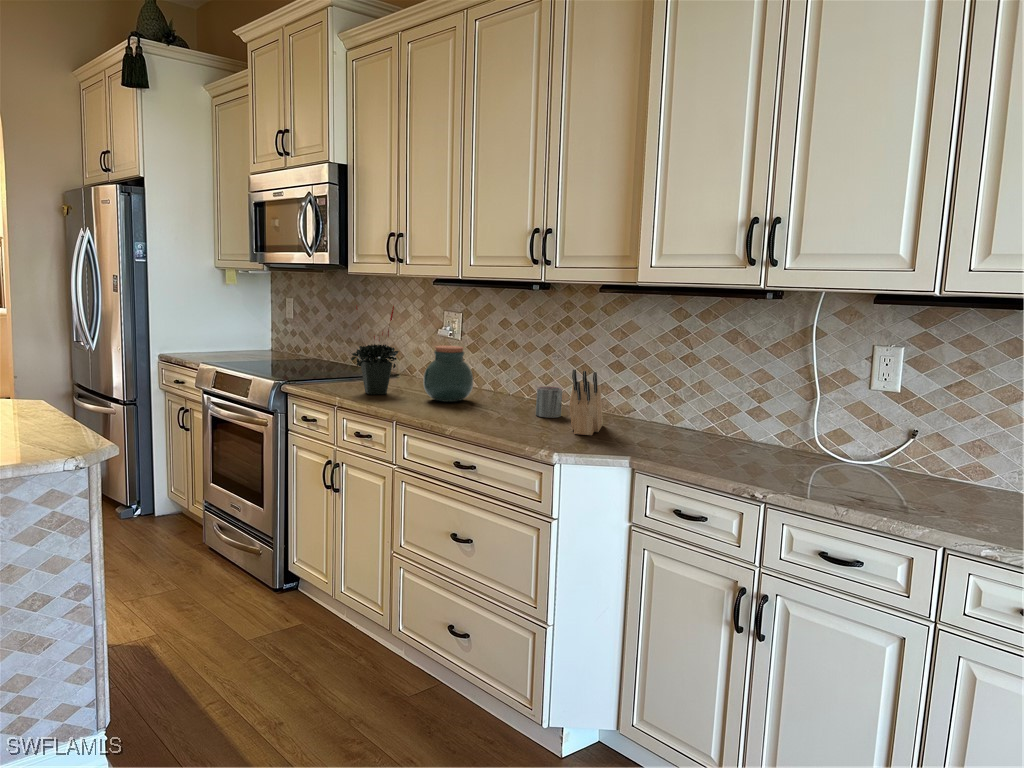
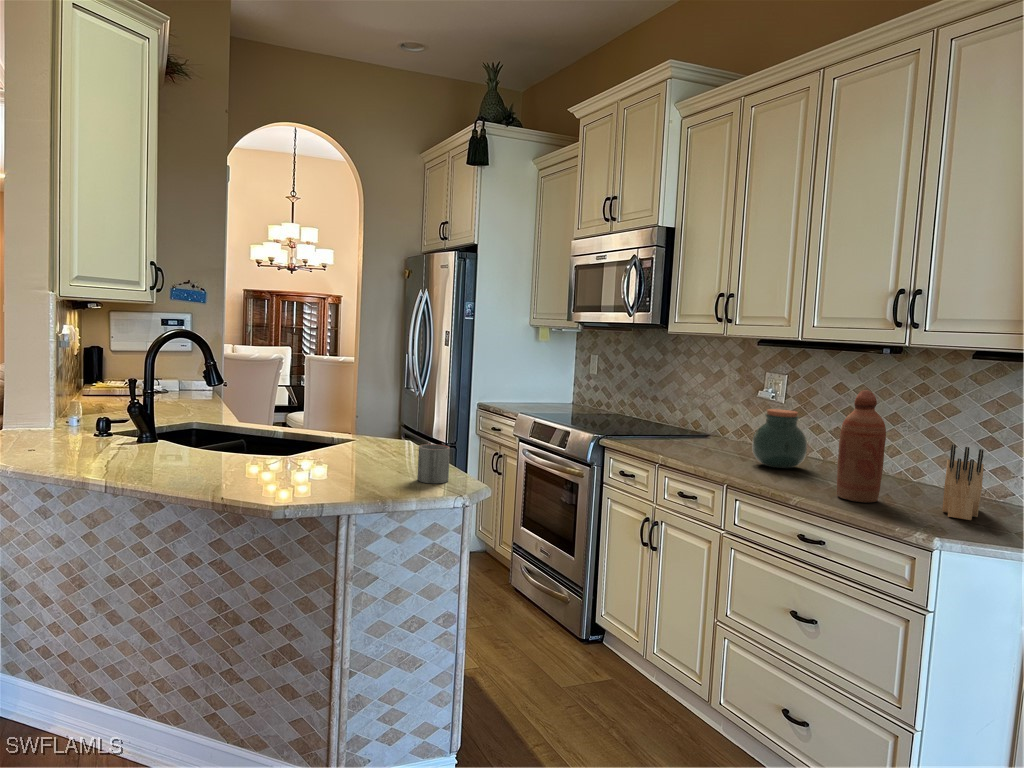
potted plant: present [351,306,399,395] -> none [675,364,725,455]
bottle: none [487,324,526,428] -> present [837,390,886,502]
mug: present [536,386,562,418] -> present [417,444,450,483]

